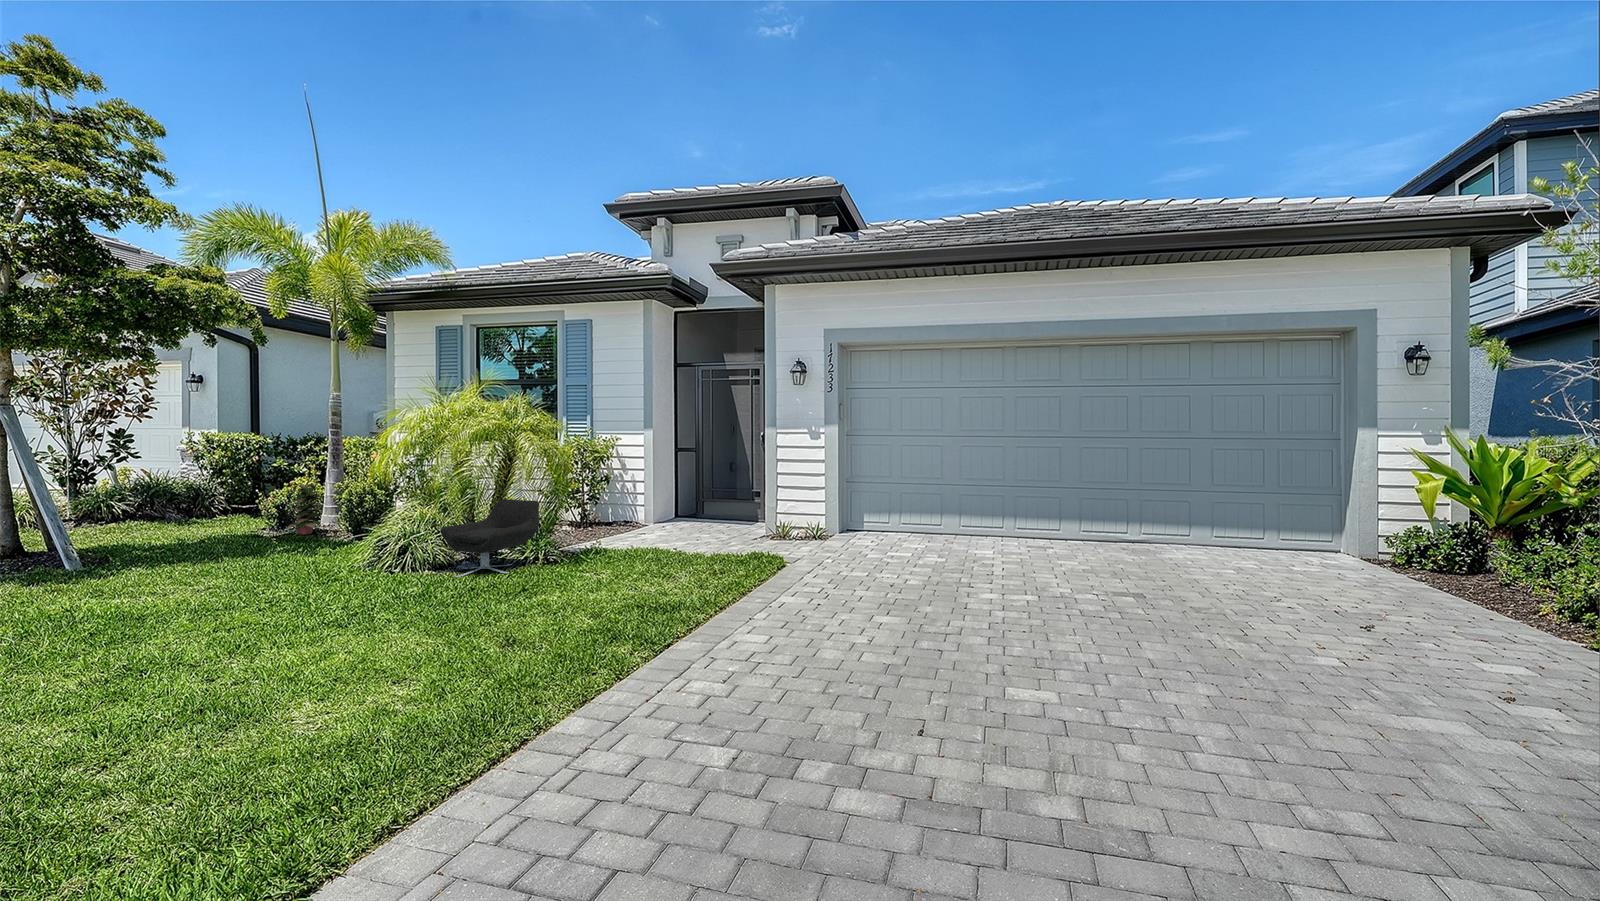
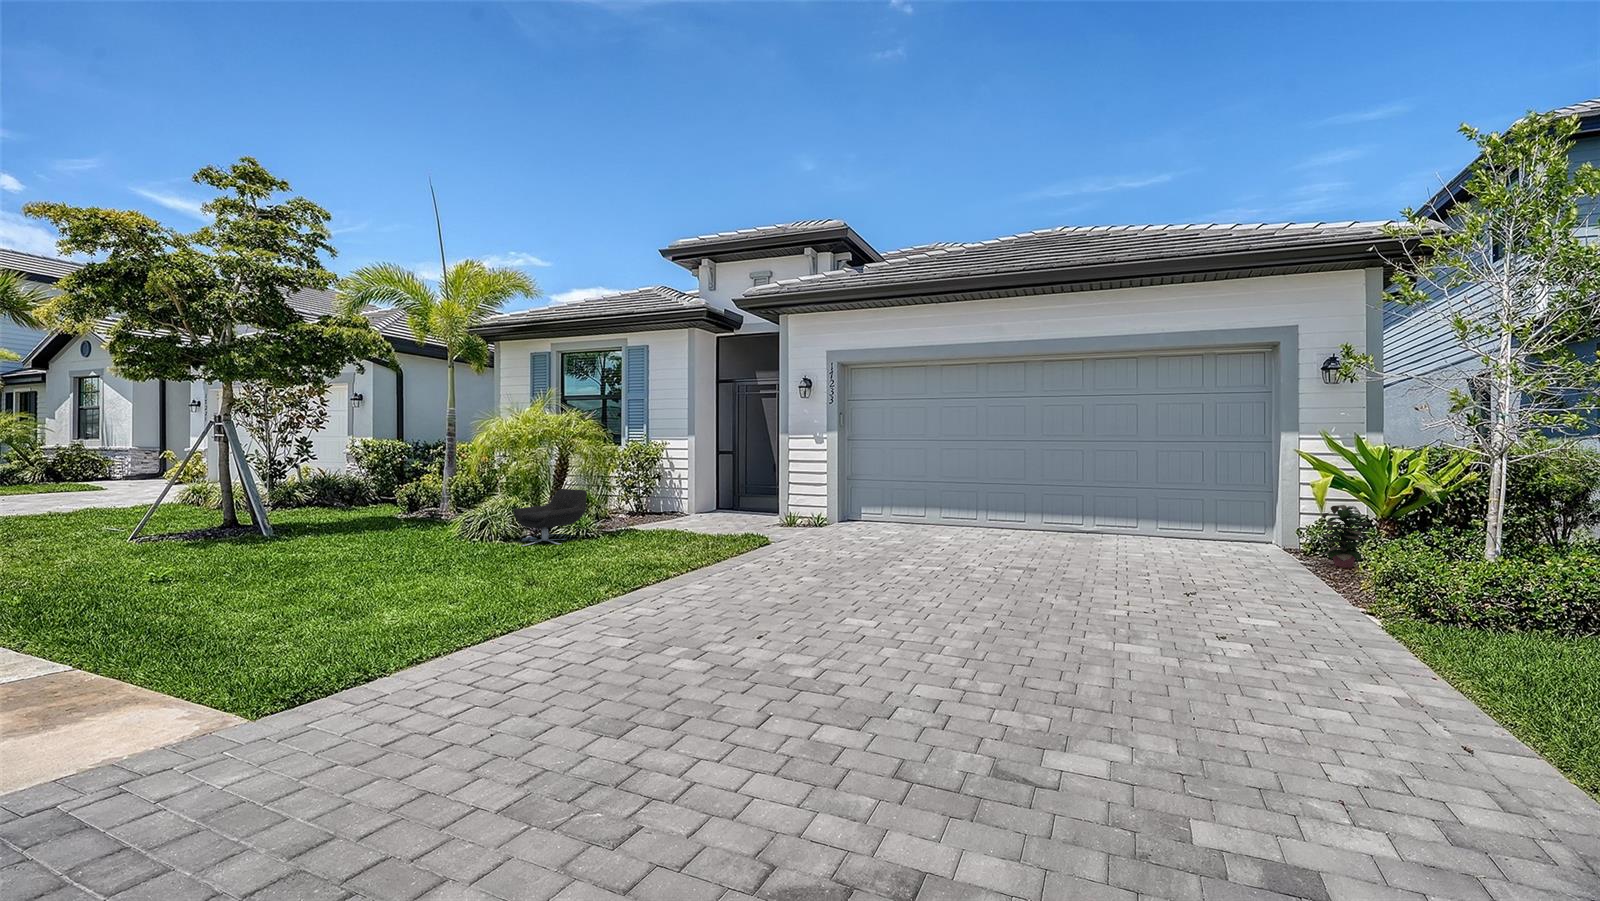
decorative plant: present [286,484,323,534] -> present [1318,505,1371,567]

